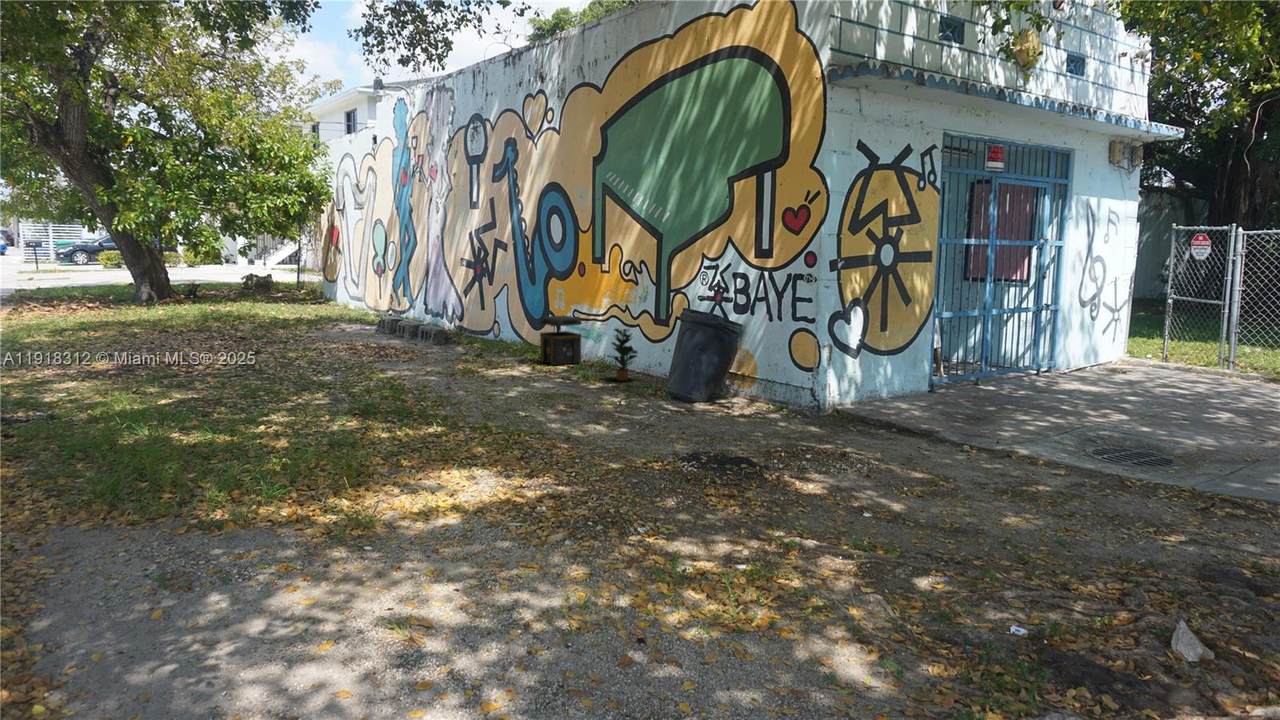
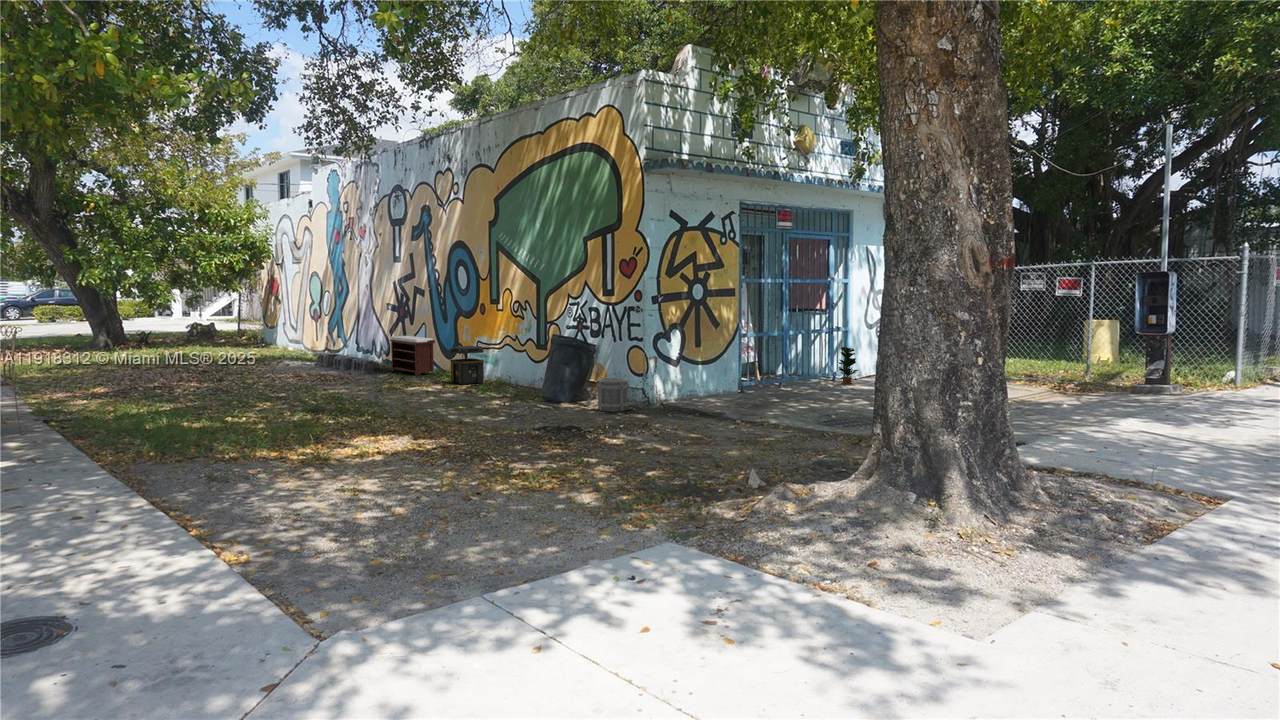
bench: none [464,299,519,349] -> present [390,336,435,376]
potted plant: present [608,329,637,380] -> present [837,347,858,385]
bucket: none [747,371,791,420] -> present [597,378,628,412]

